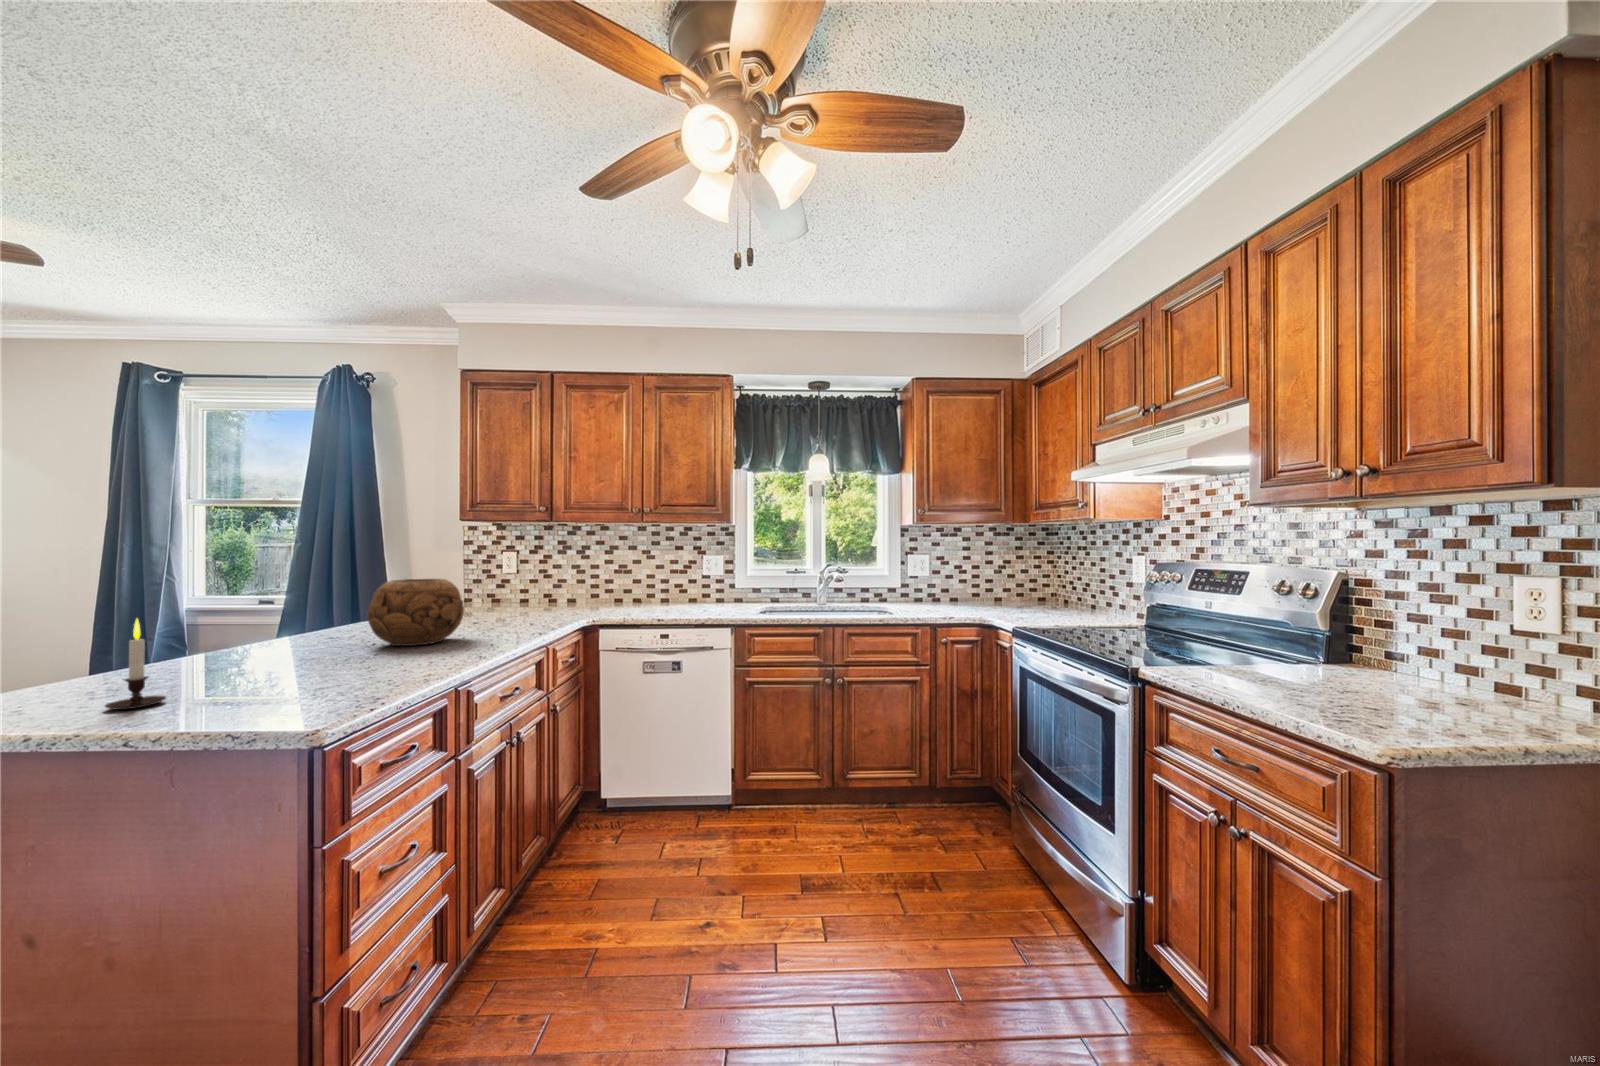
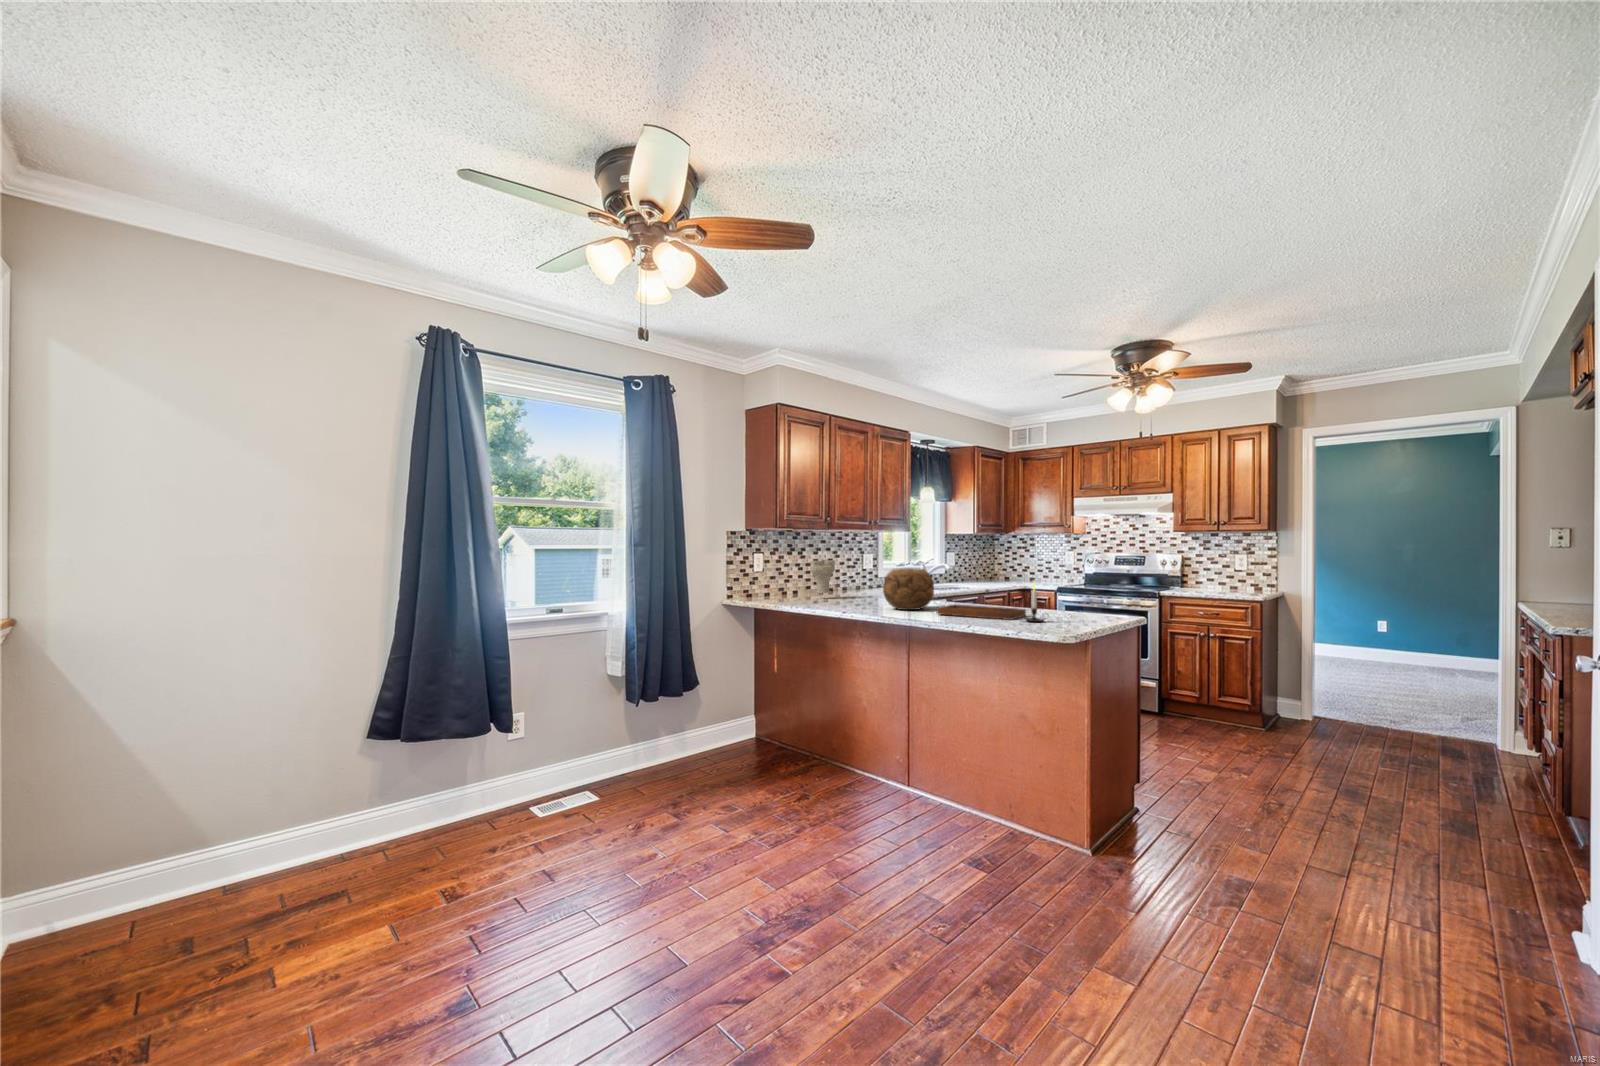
vase: none [540,560,593,610] -> present [810,560,835,593]
tray: none [186,625,375,693] -> present [937,589,1026,620]

